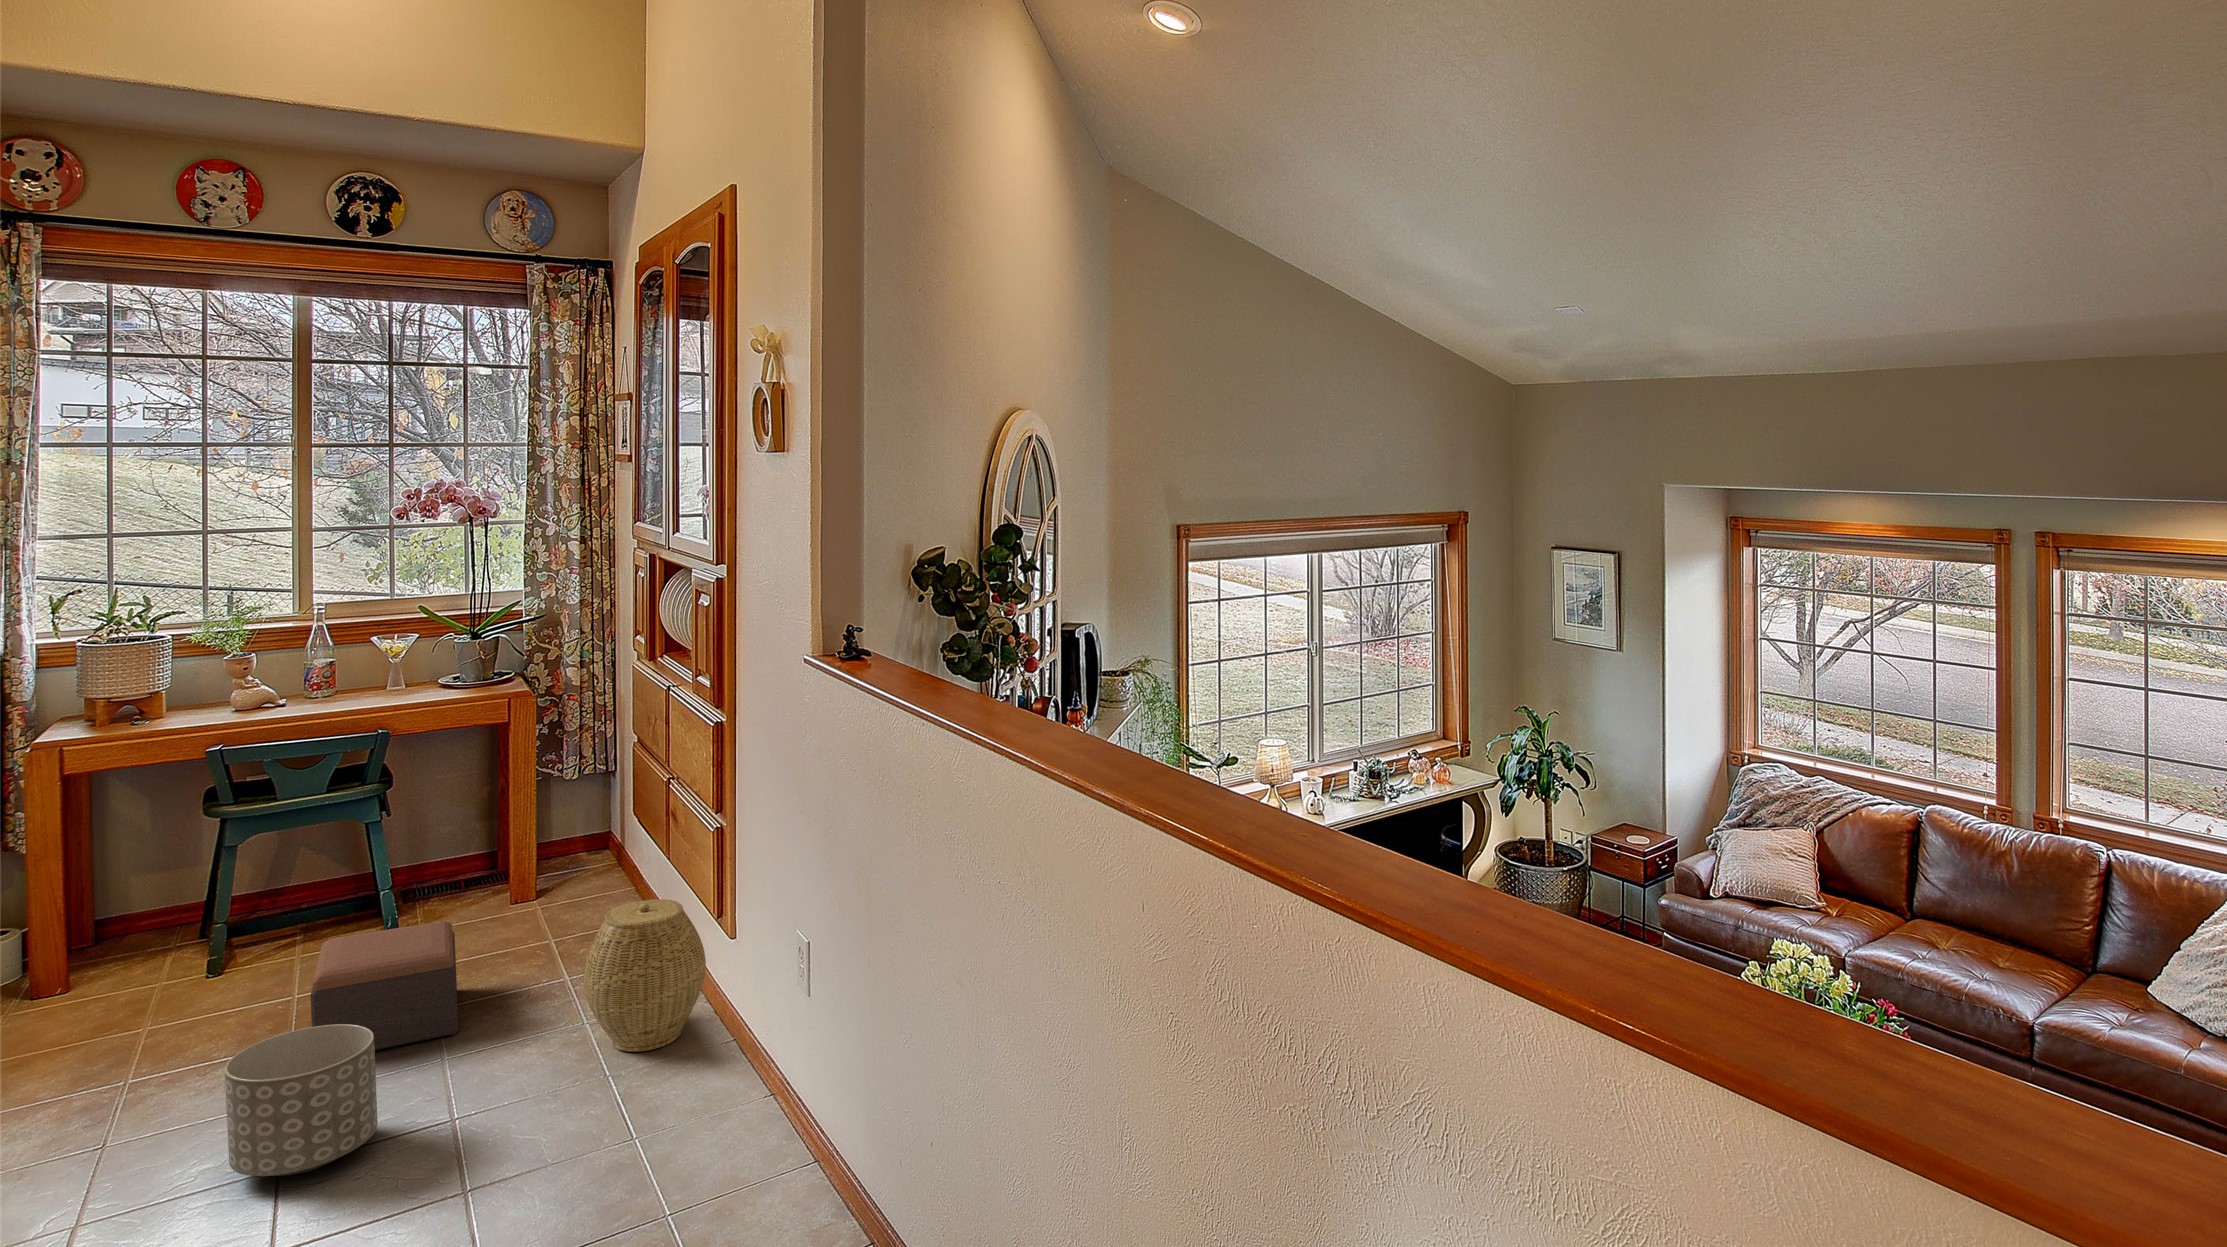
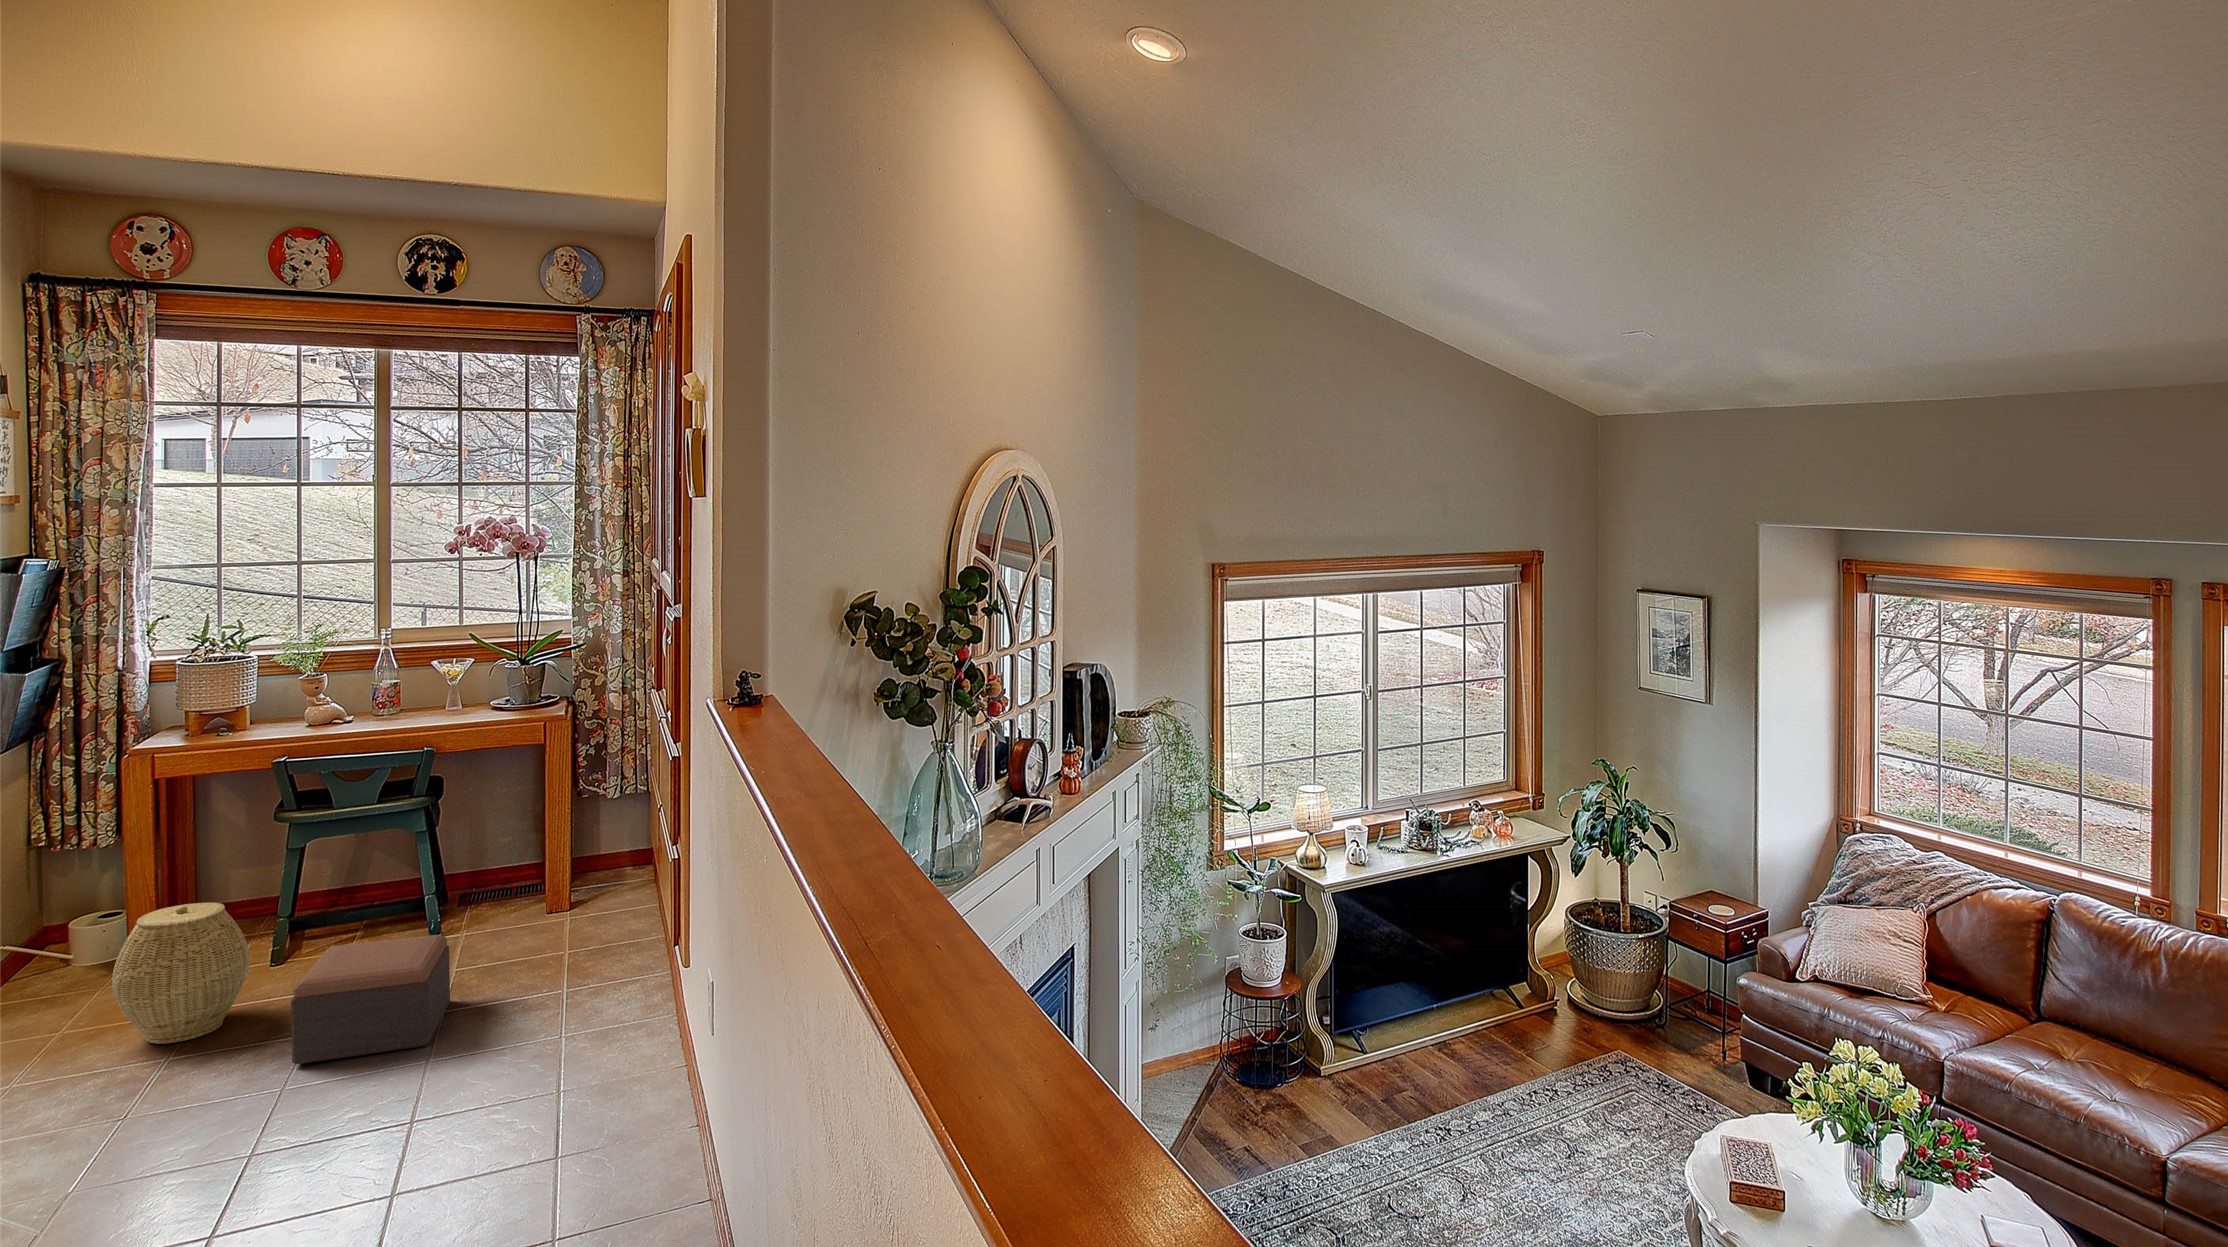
woven basket: present [583,899,706,1052] -> present [112,903,250,1044]
planter: present [225,1024,378,1176] -> none [158,1035,307,1179]

